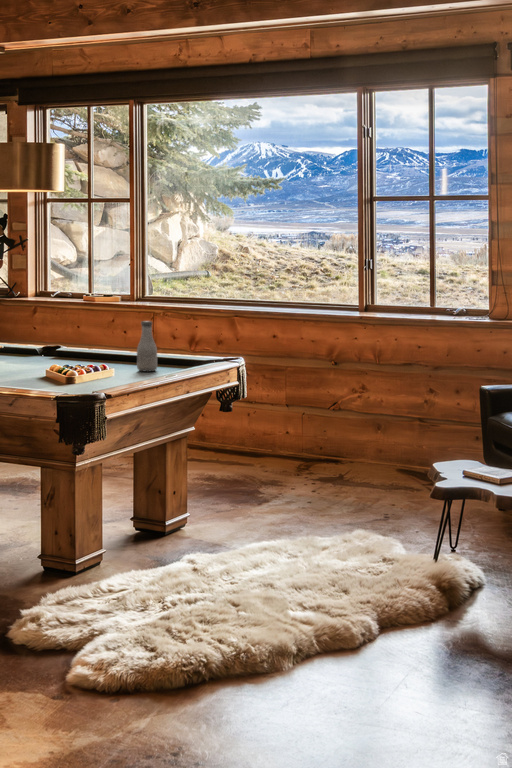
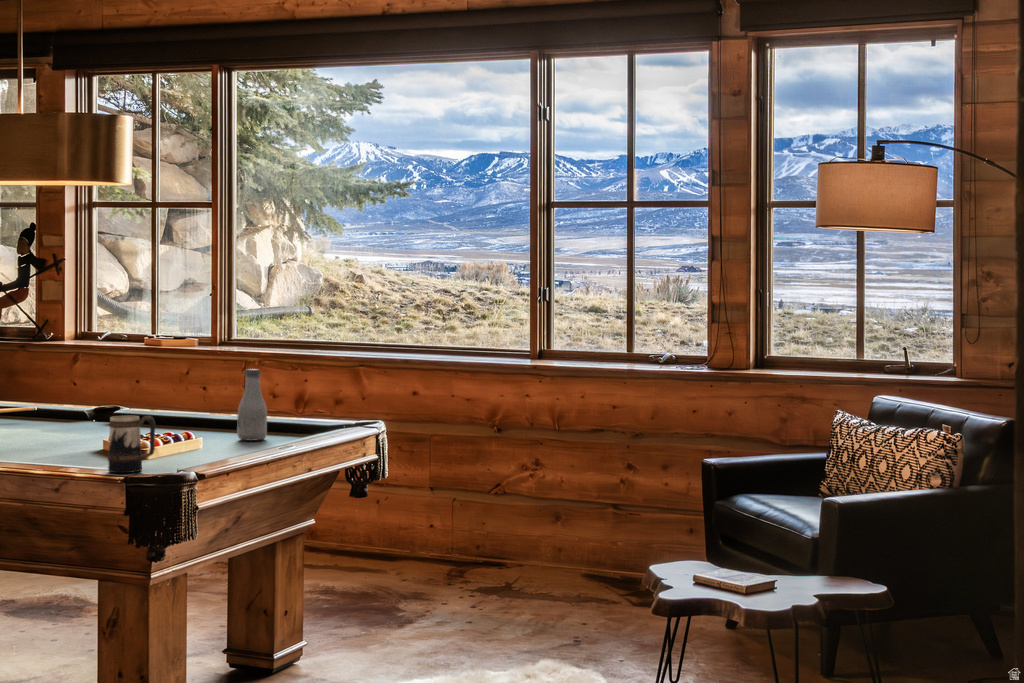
beer mug: none [44,354,75,393] -> present [108,416,155,473]

